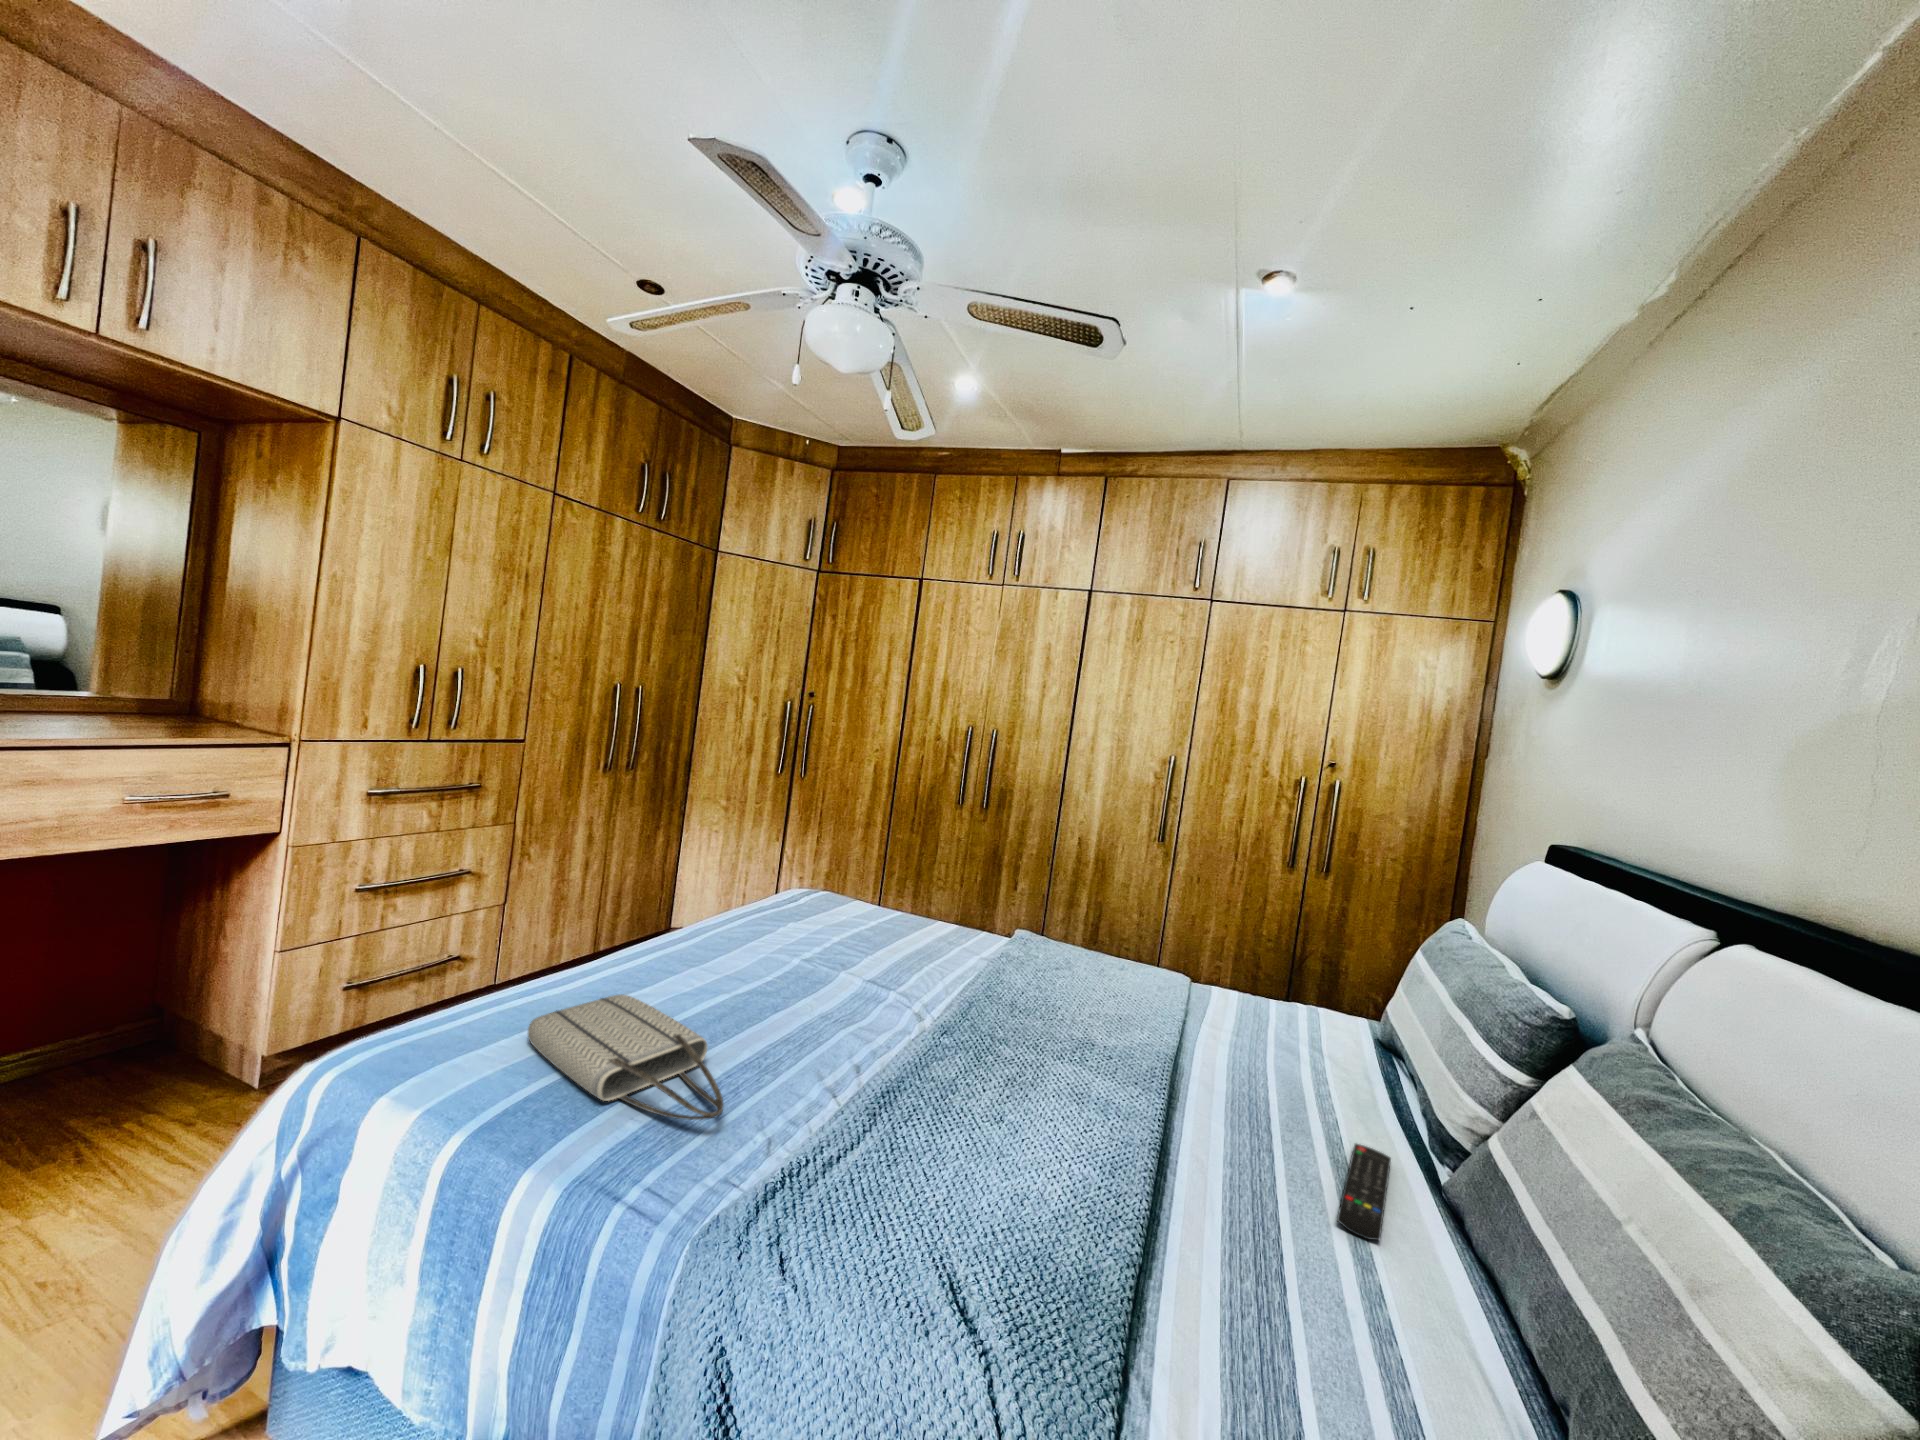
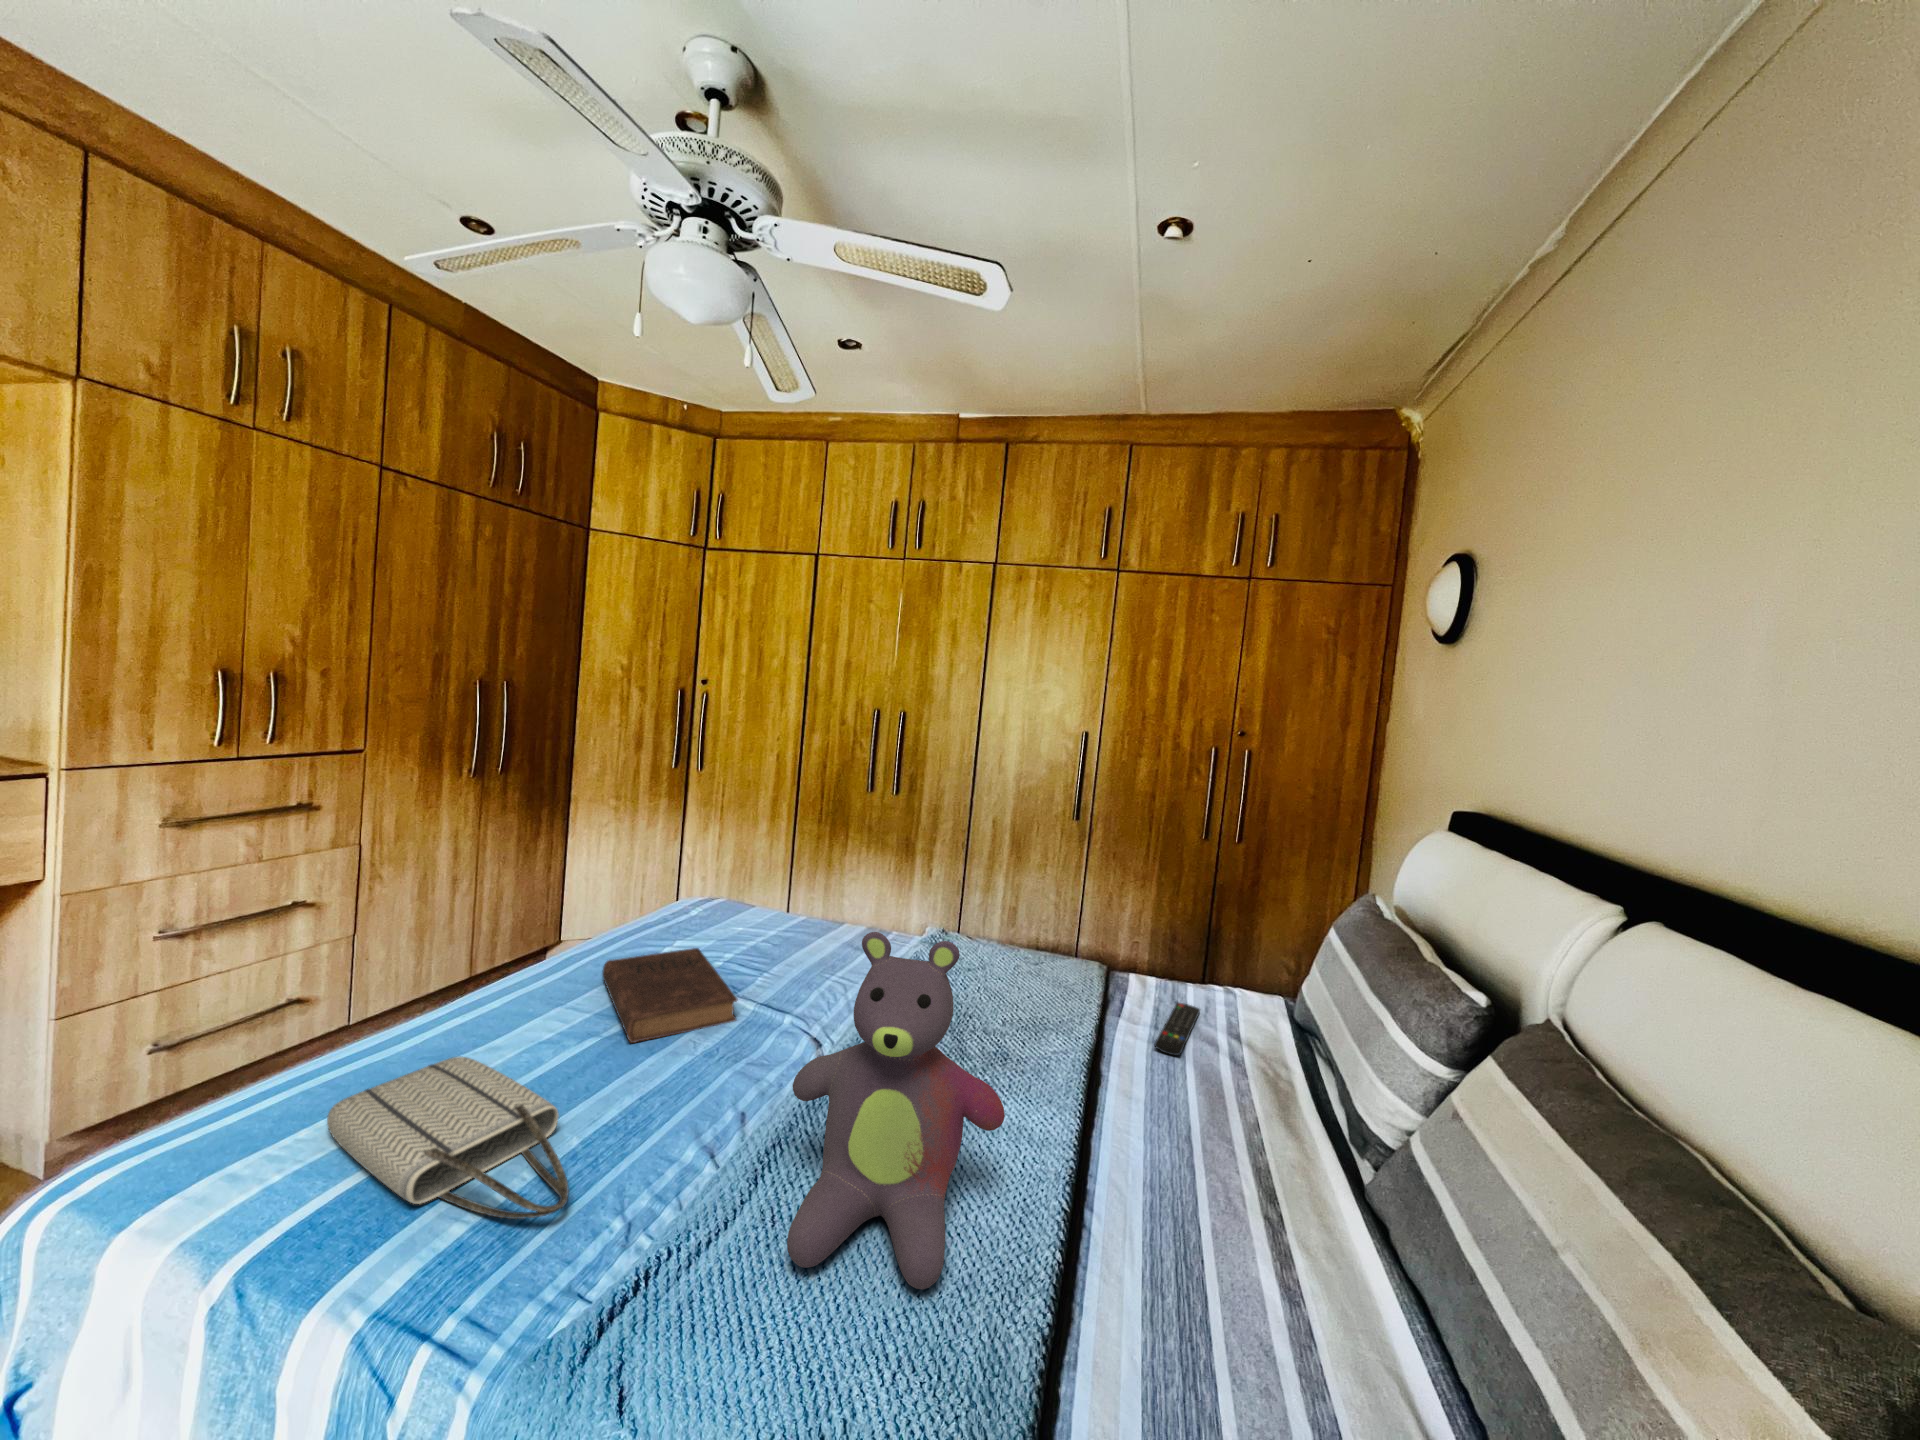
stuffed bear: none [907,904,1098,1212] -> present [787,932,1005,1289]
book: none [728,928,848,1001] -> present [602,948,737,1043]
remote control: present [1337,1144,1391,1240] -> present [1154,1003,1200,1055]

